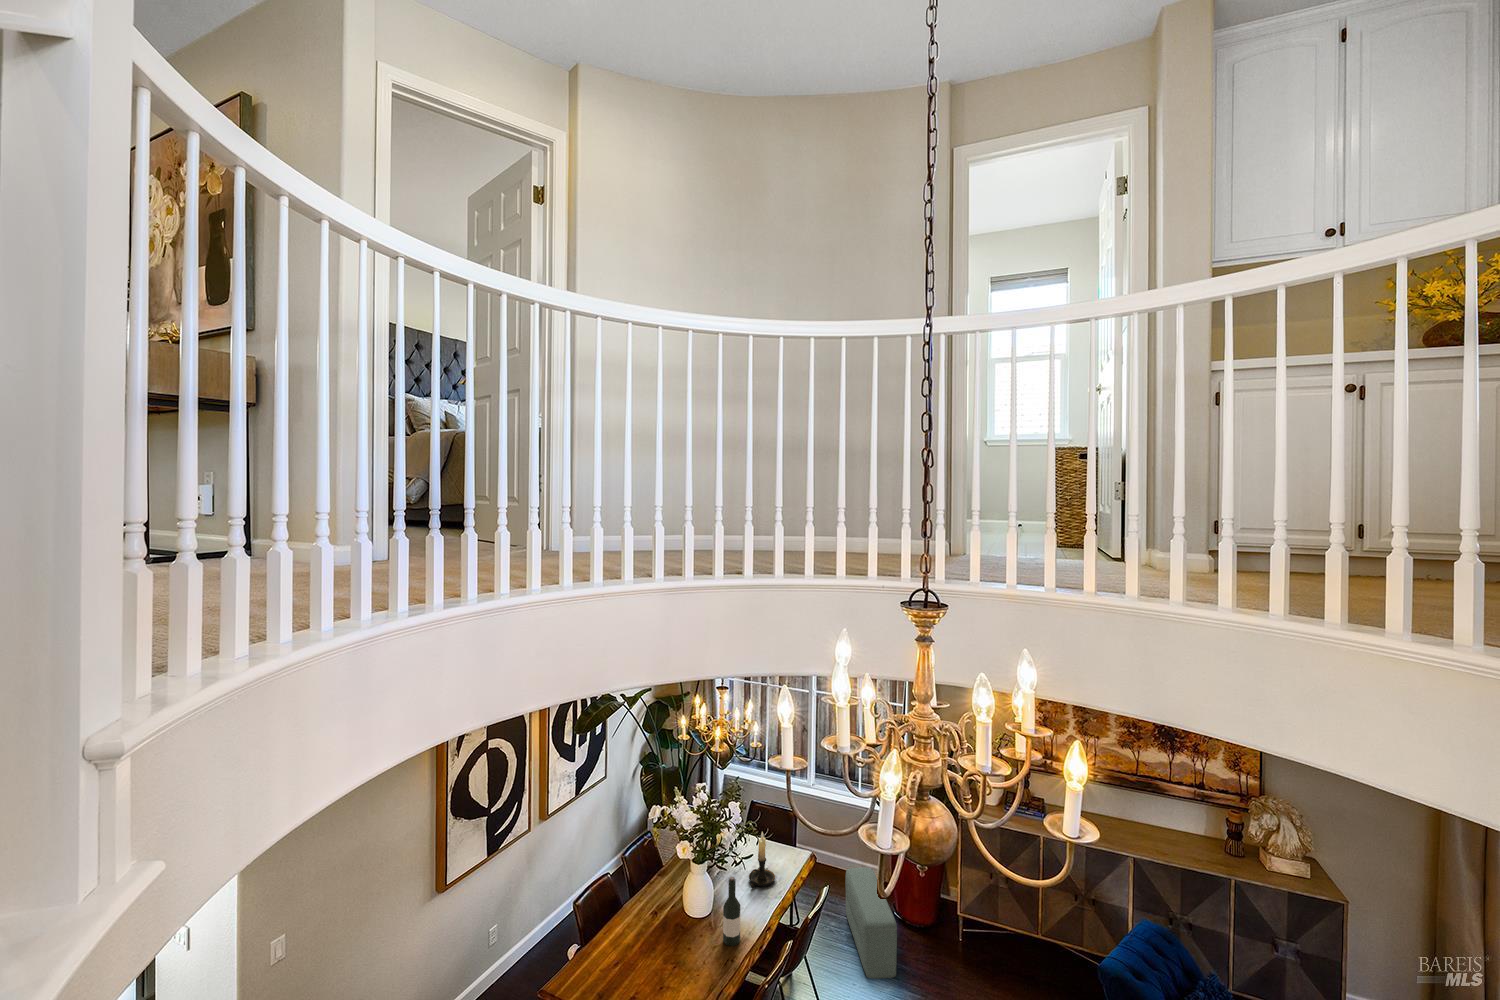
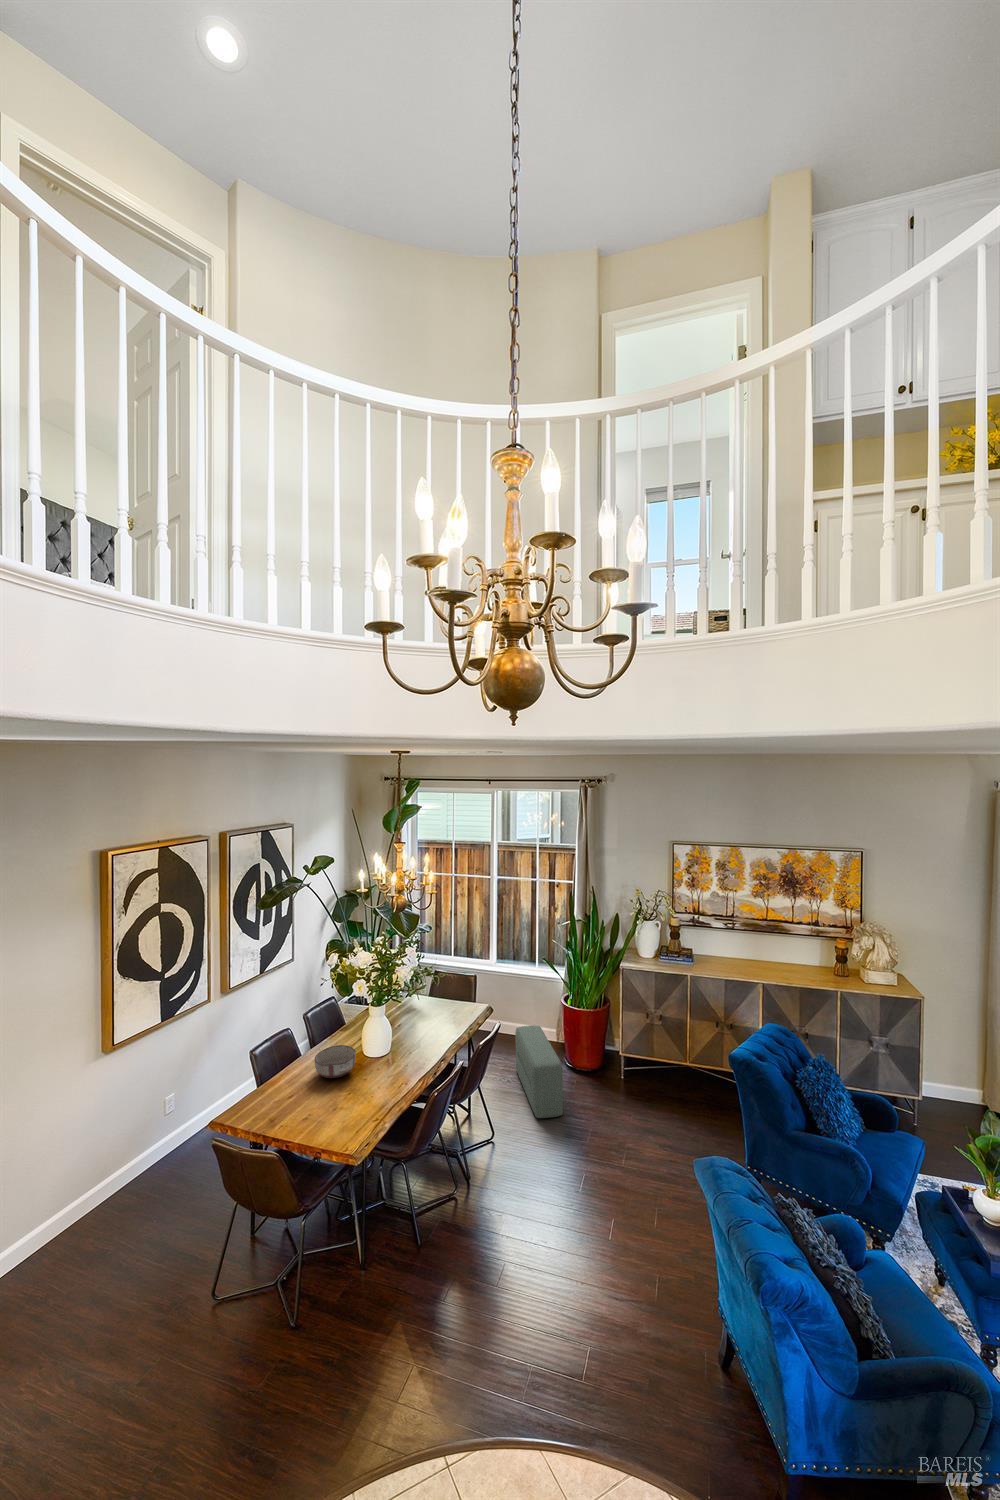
candle holder: present [749,832,775,888] -> none [425,980,450,1033]
wine bottle: present [723,877,740,946] -> none [398,1009,415,1076]
ceramic bowl: none [640,905,680,943] -> present [315,1045,356,1078]

